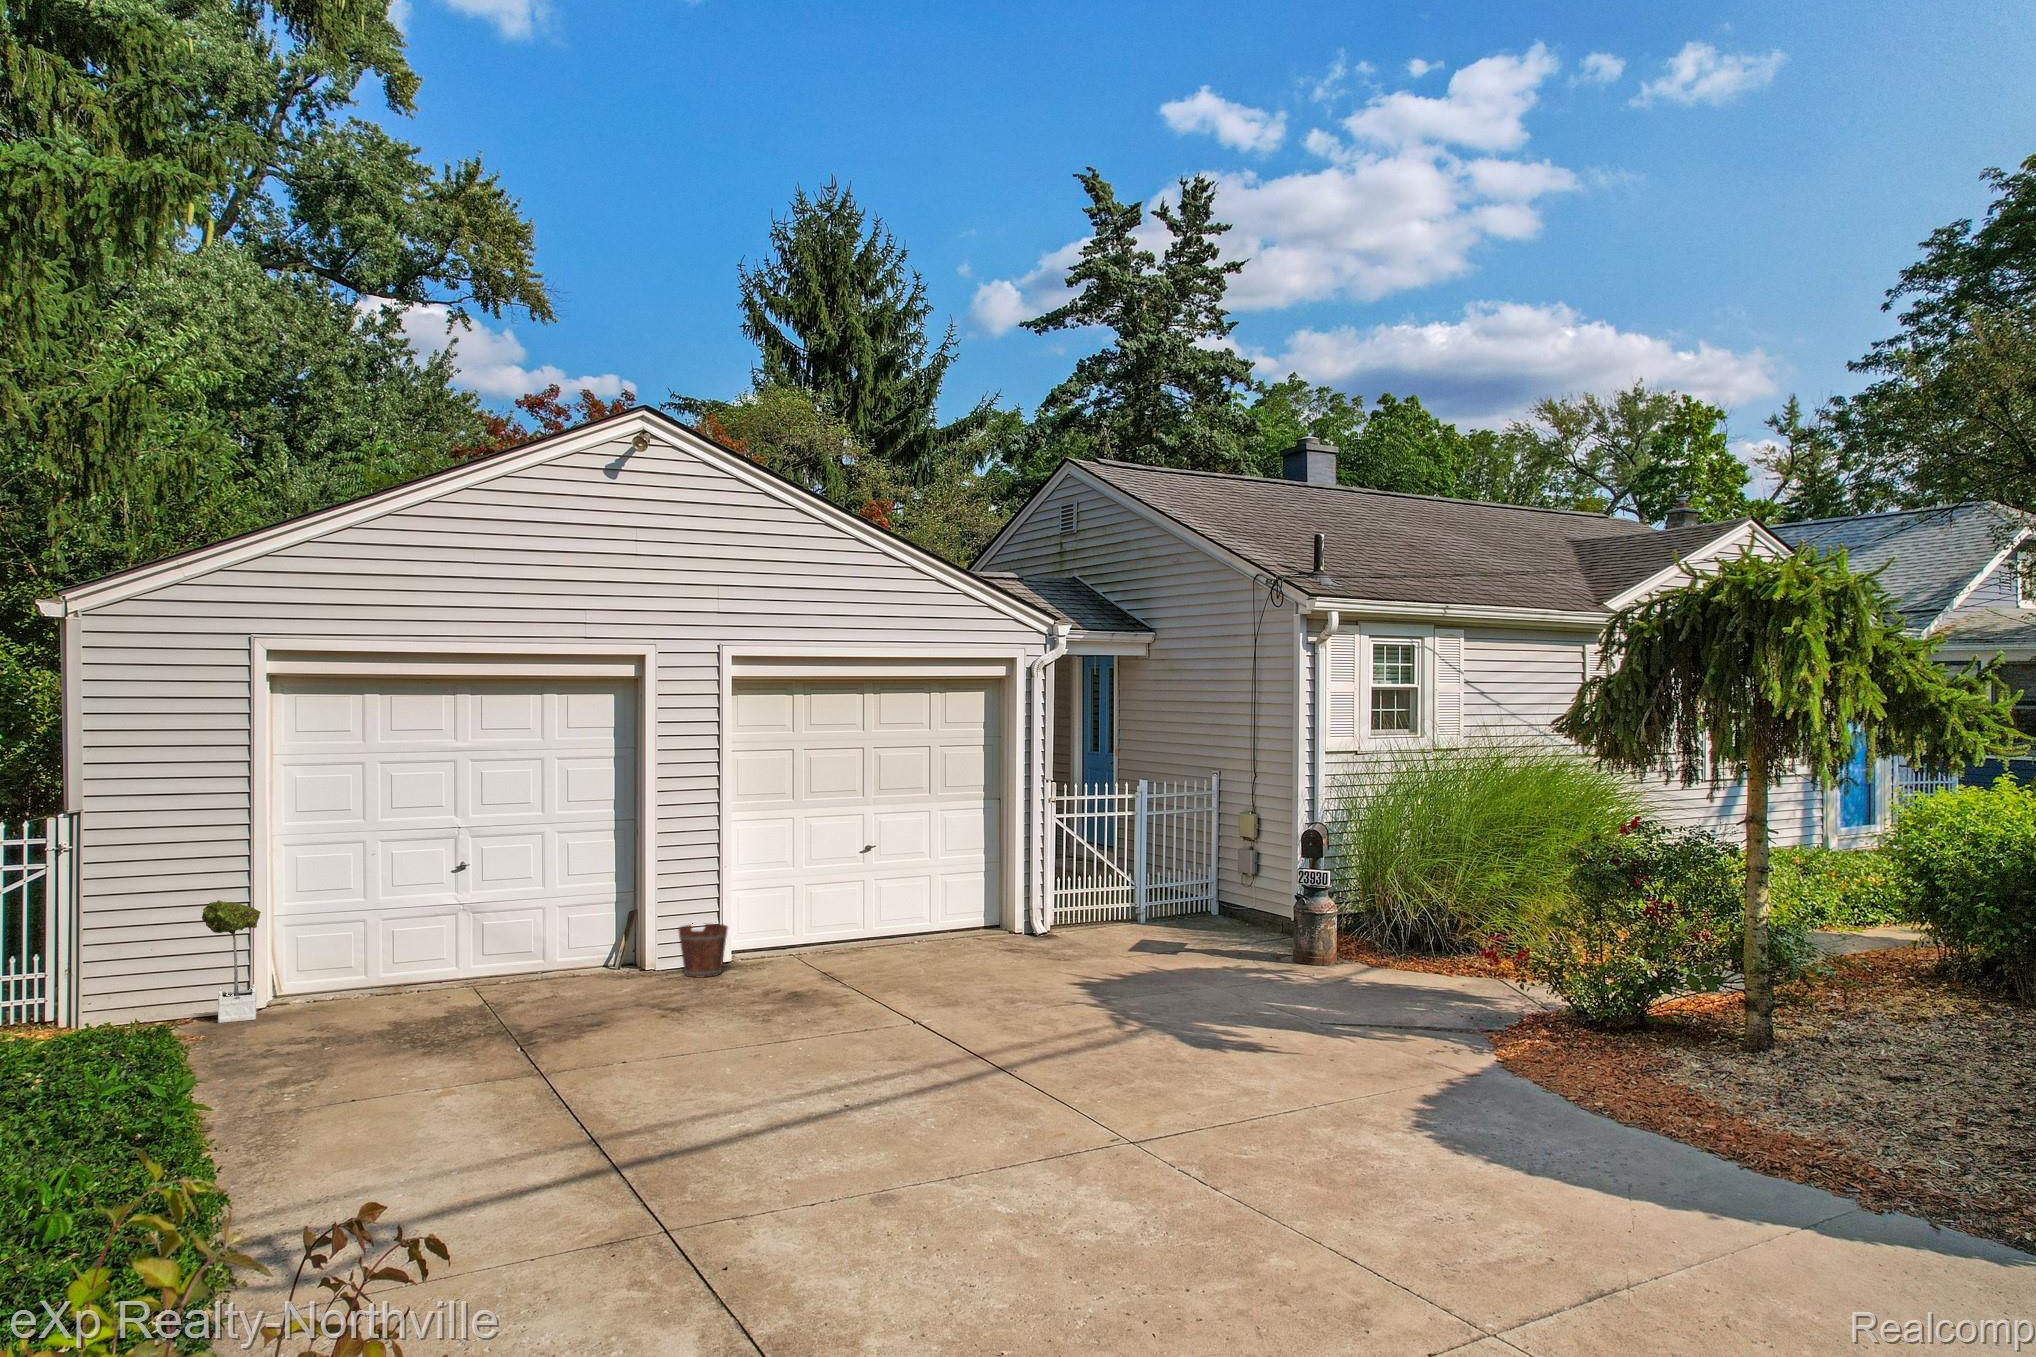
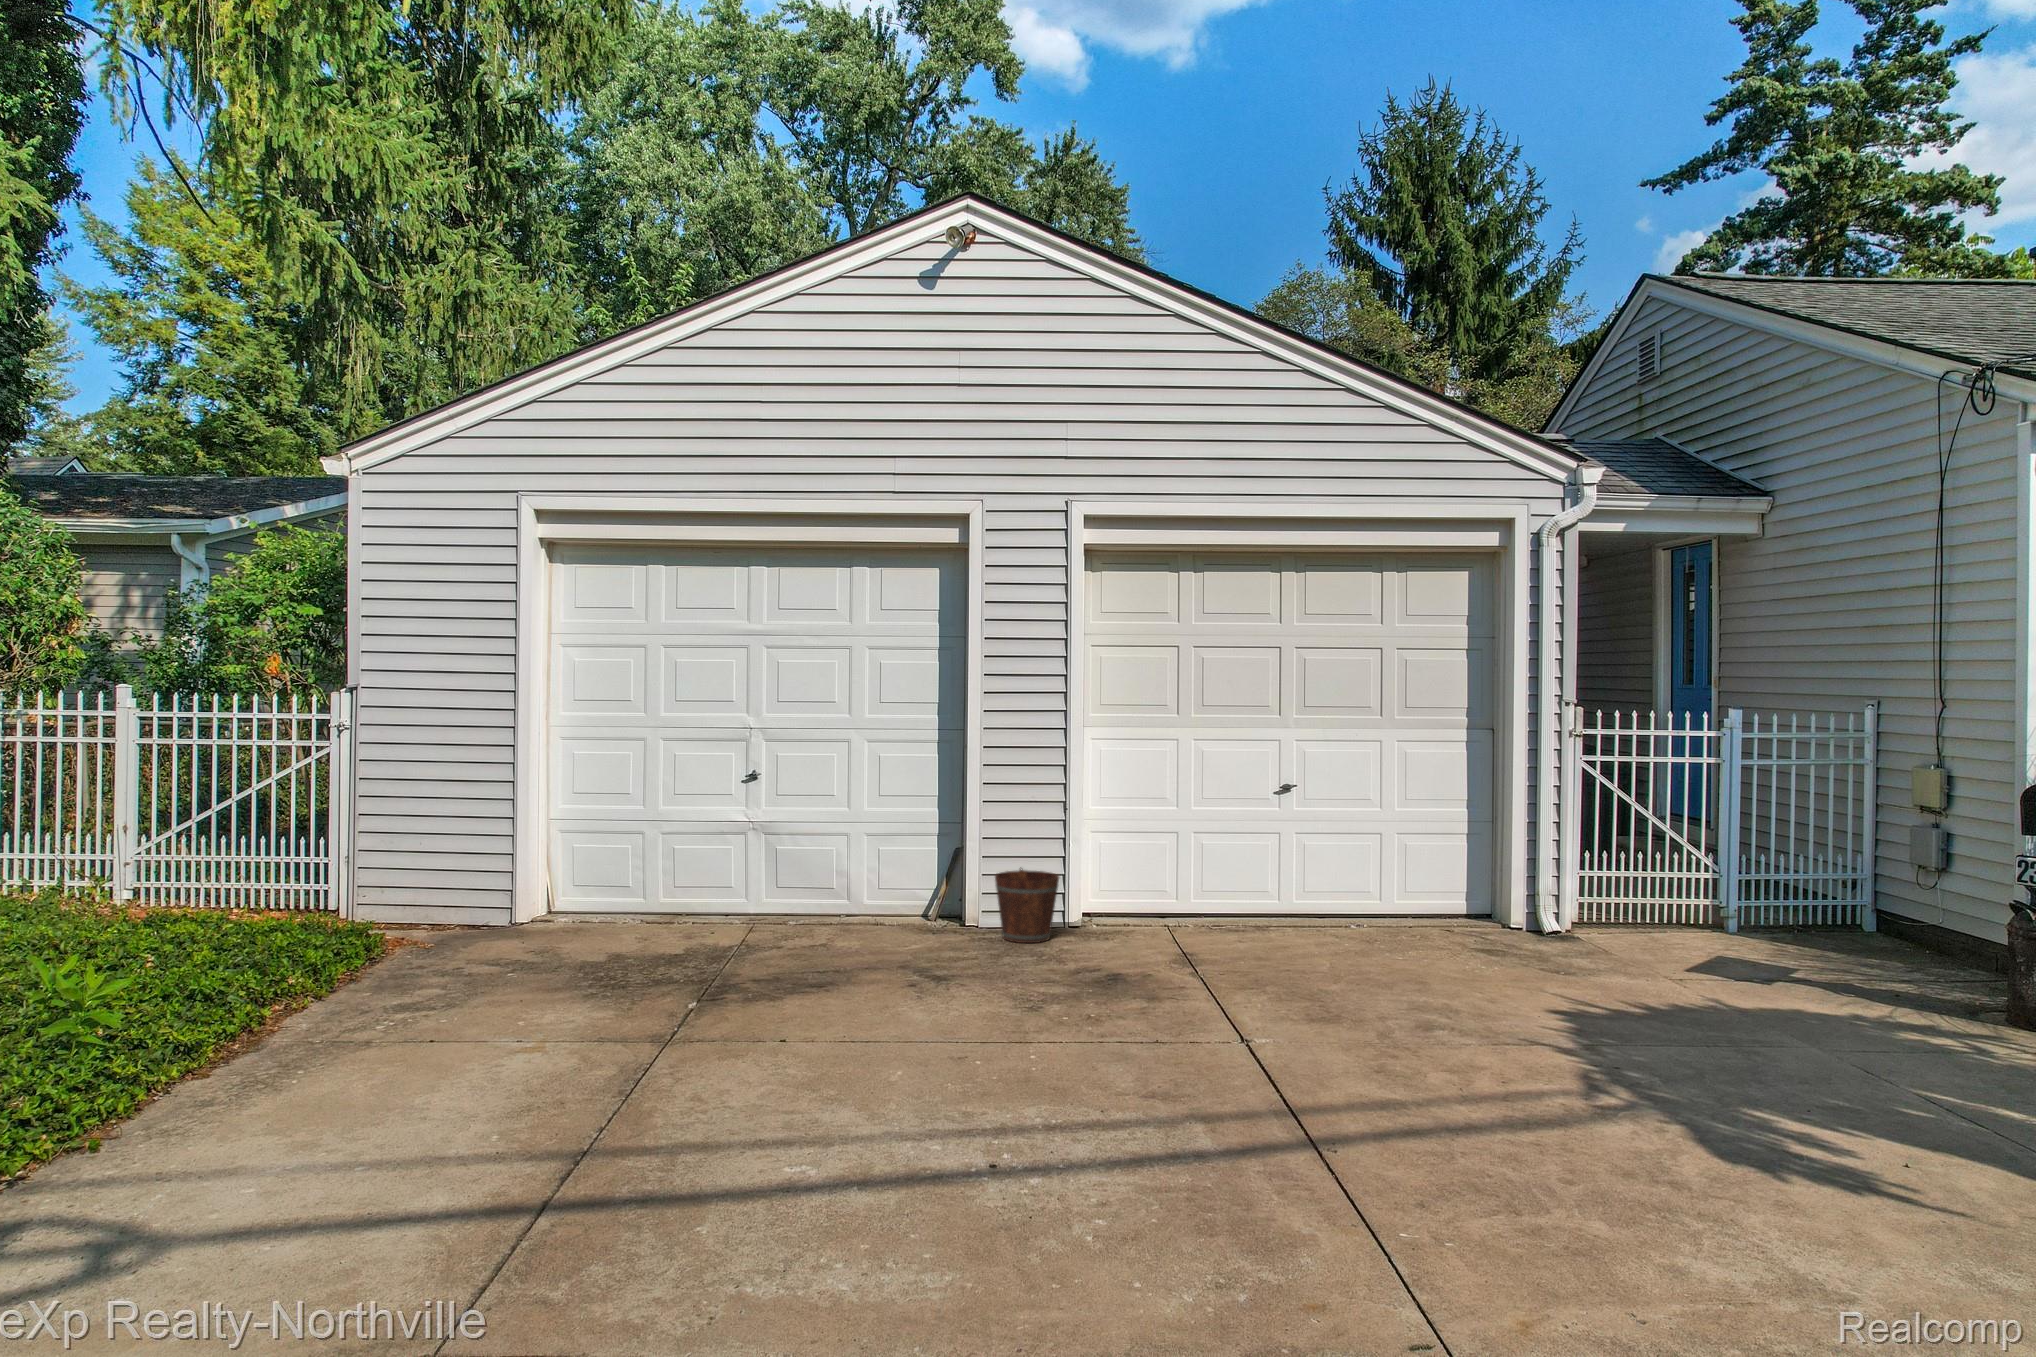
potted tree: present [202,900,261,1023] -> none [440,794,506,936]

